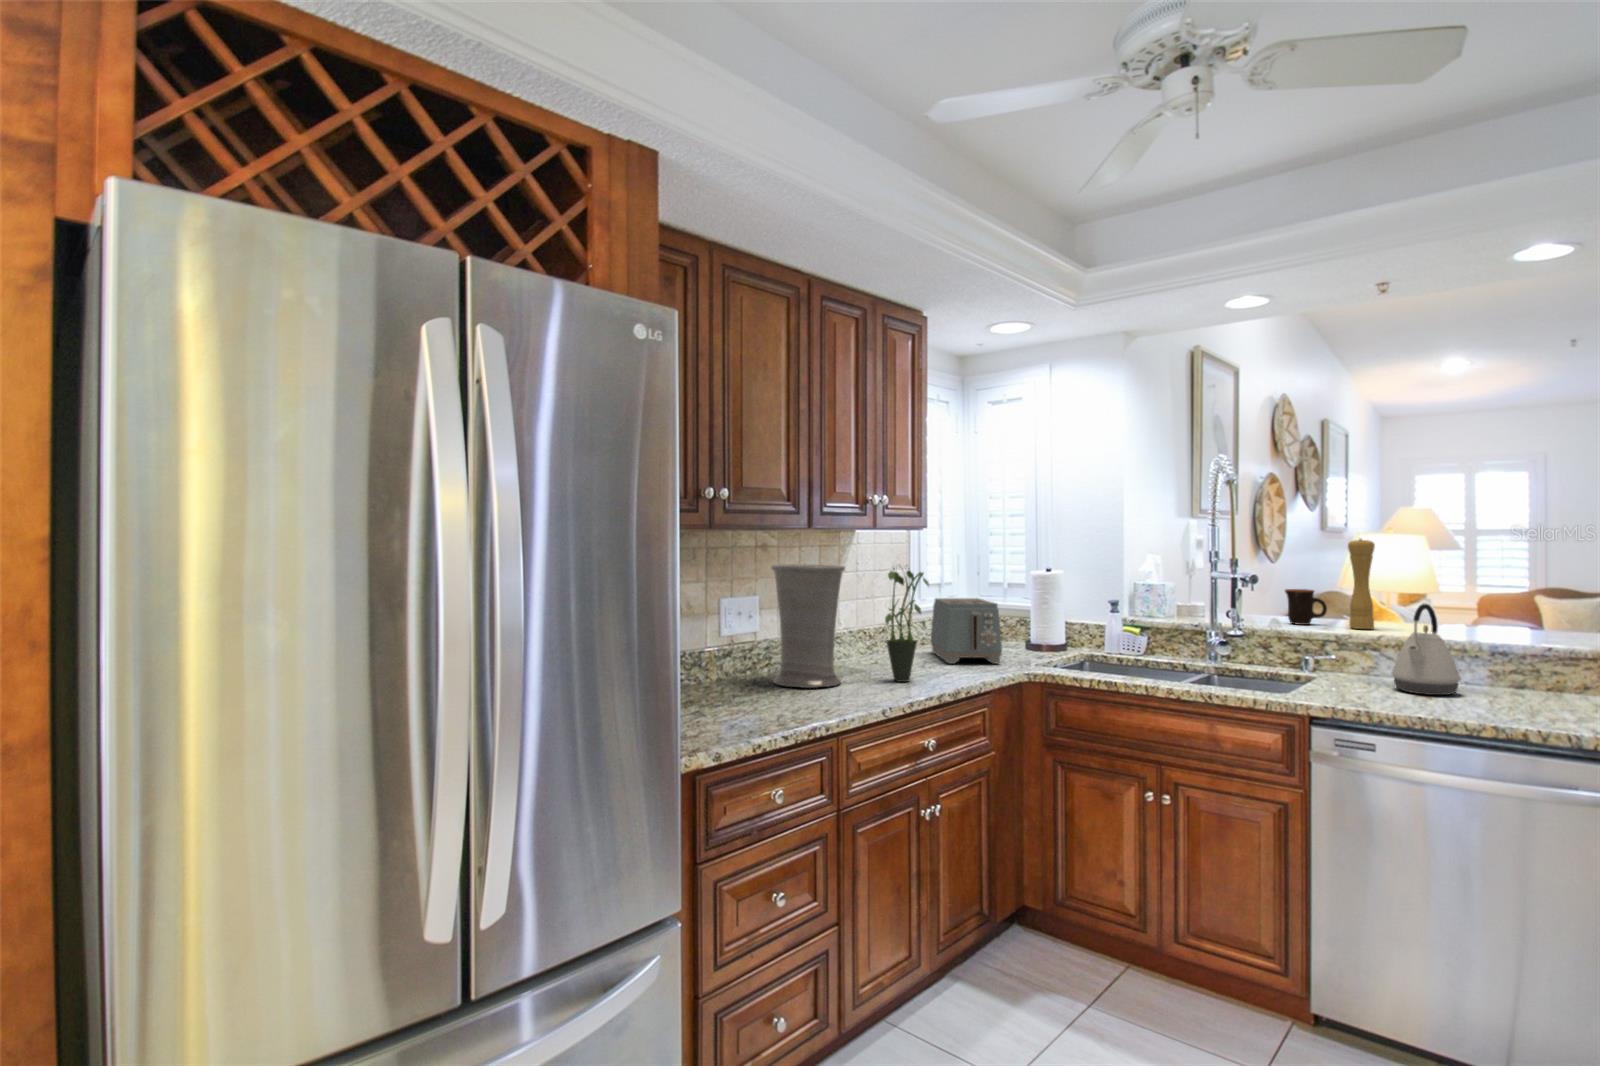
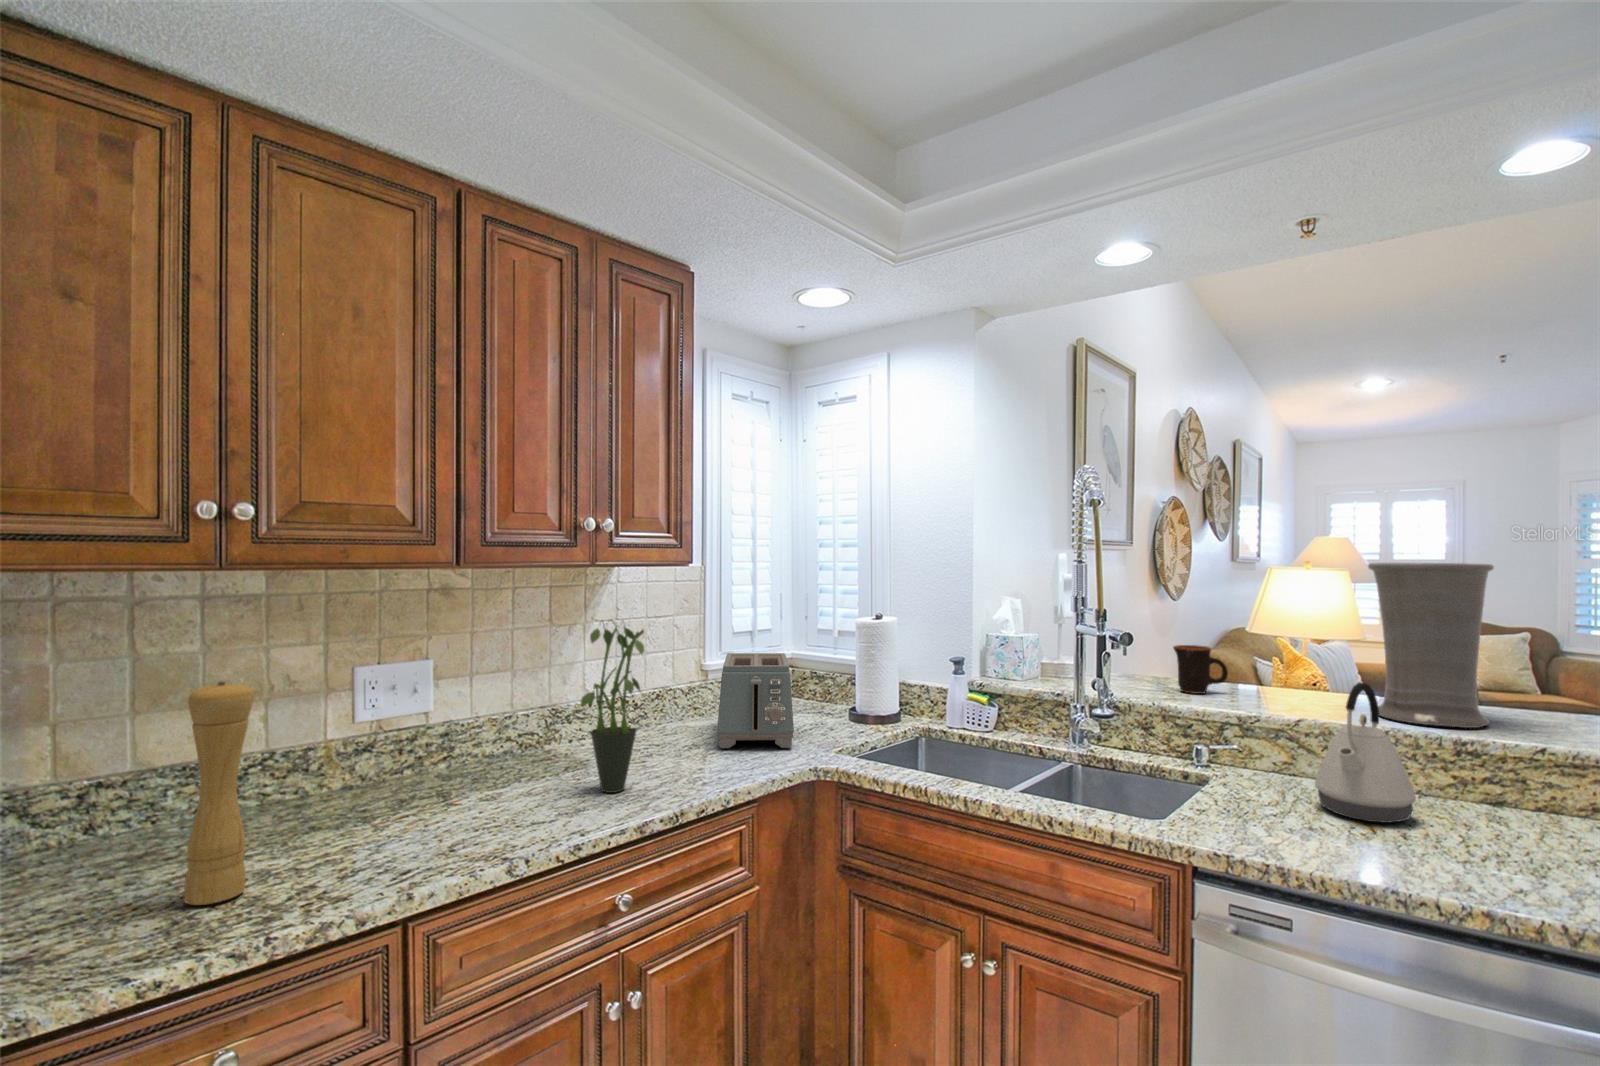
pepper mill: present [1348,539,1375,629] -> present [184,681,254,905]
vase: present [771,564,845,688] -> present [1368,563,1494,728]

